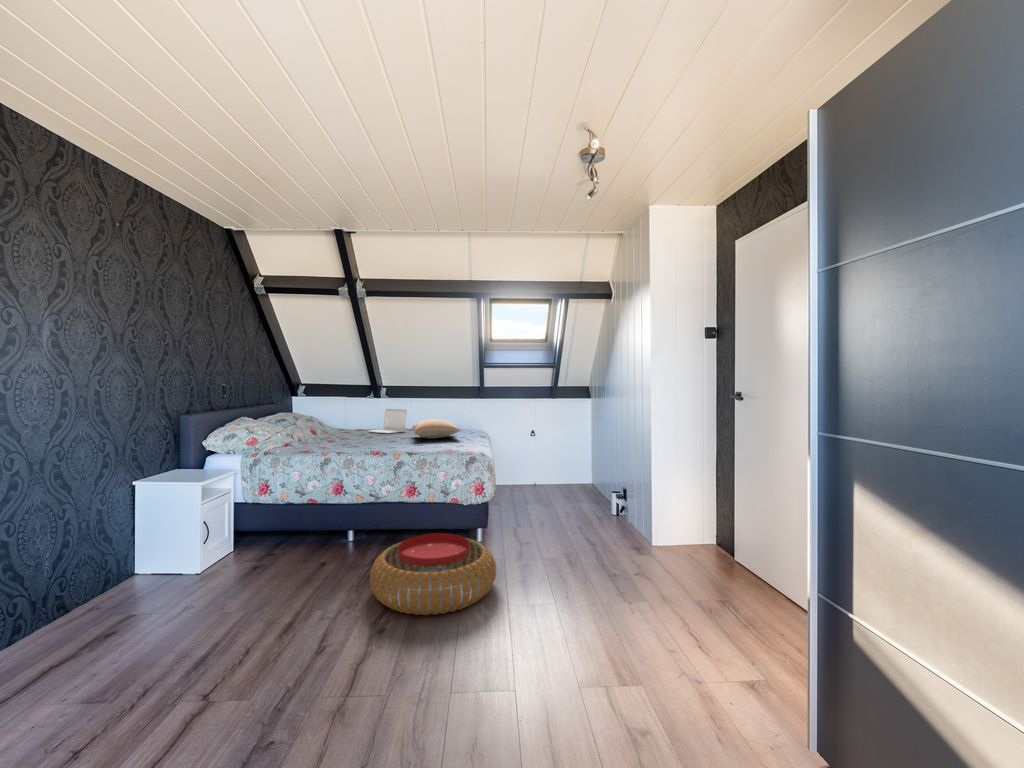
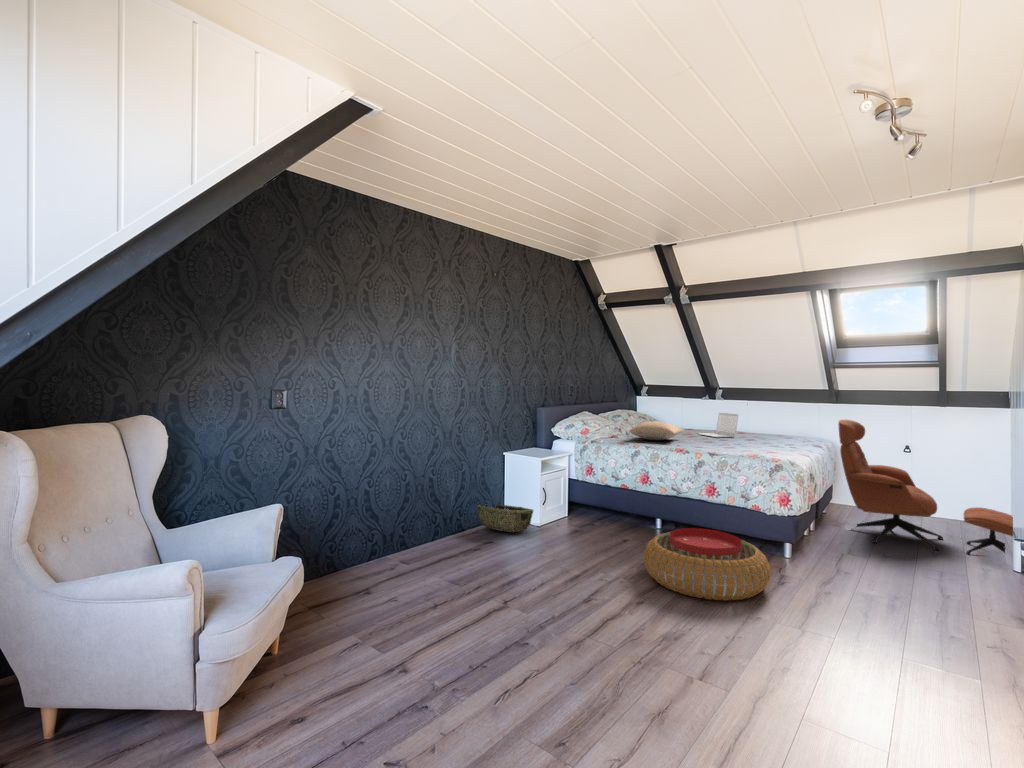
lounge chair: none [494,410,607,508] -> present [839,420,1013,554]
pillow: present [412,419,460,439] -> present [630,421,684,440]
woven basket: none [82,560,192,608] -> present [477,504,533,532]

